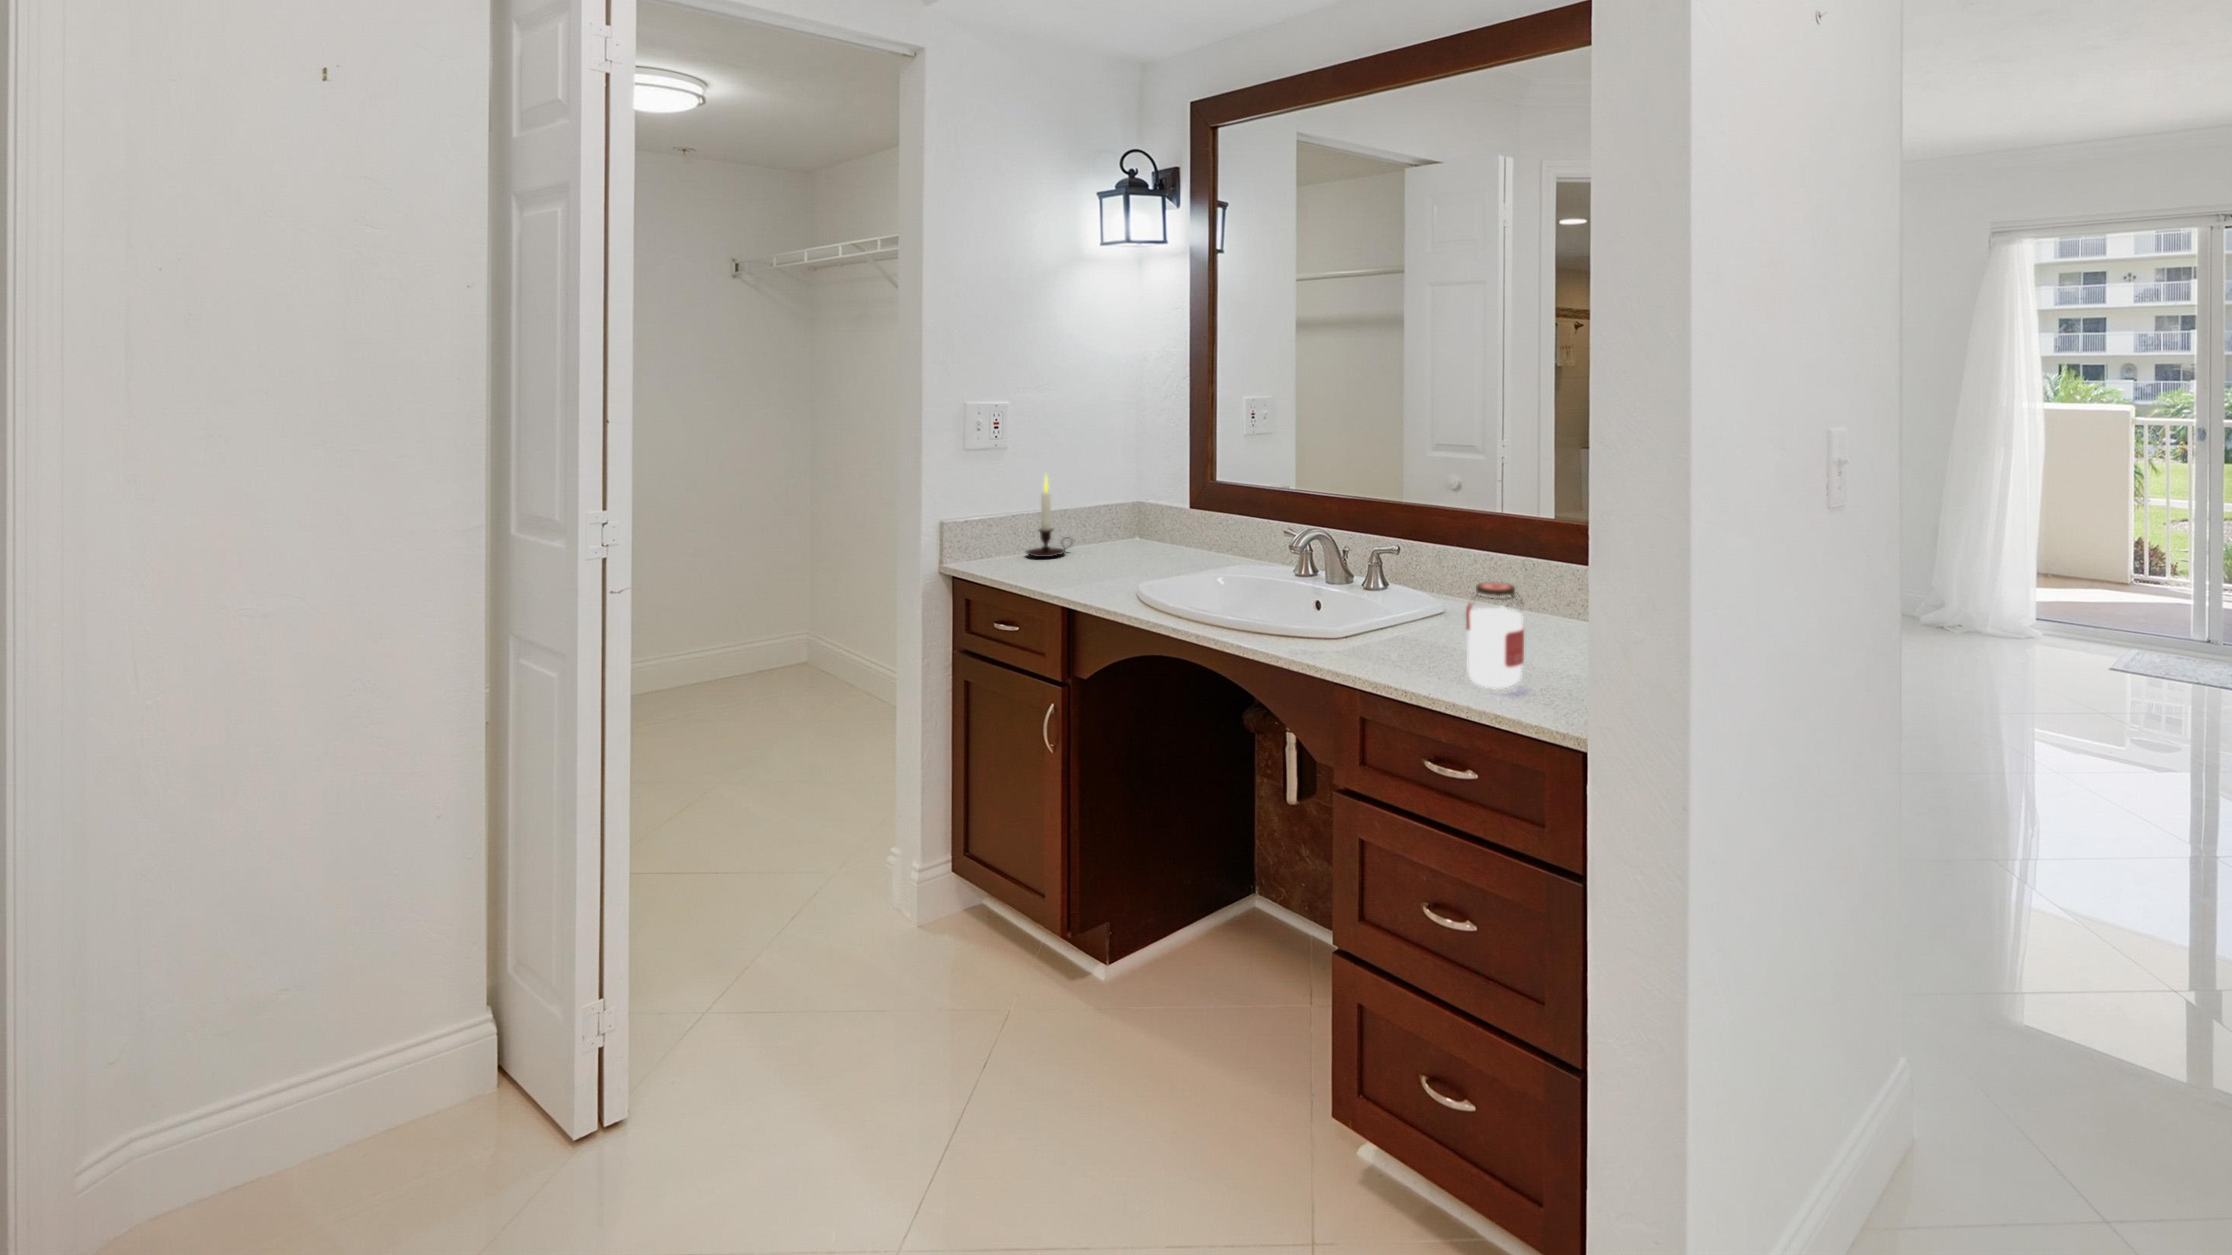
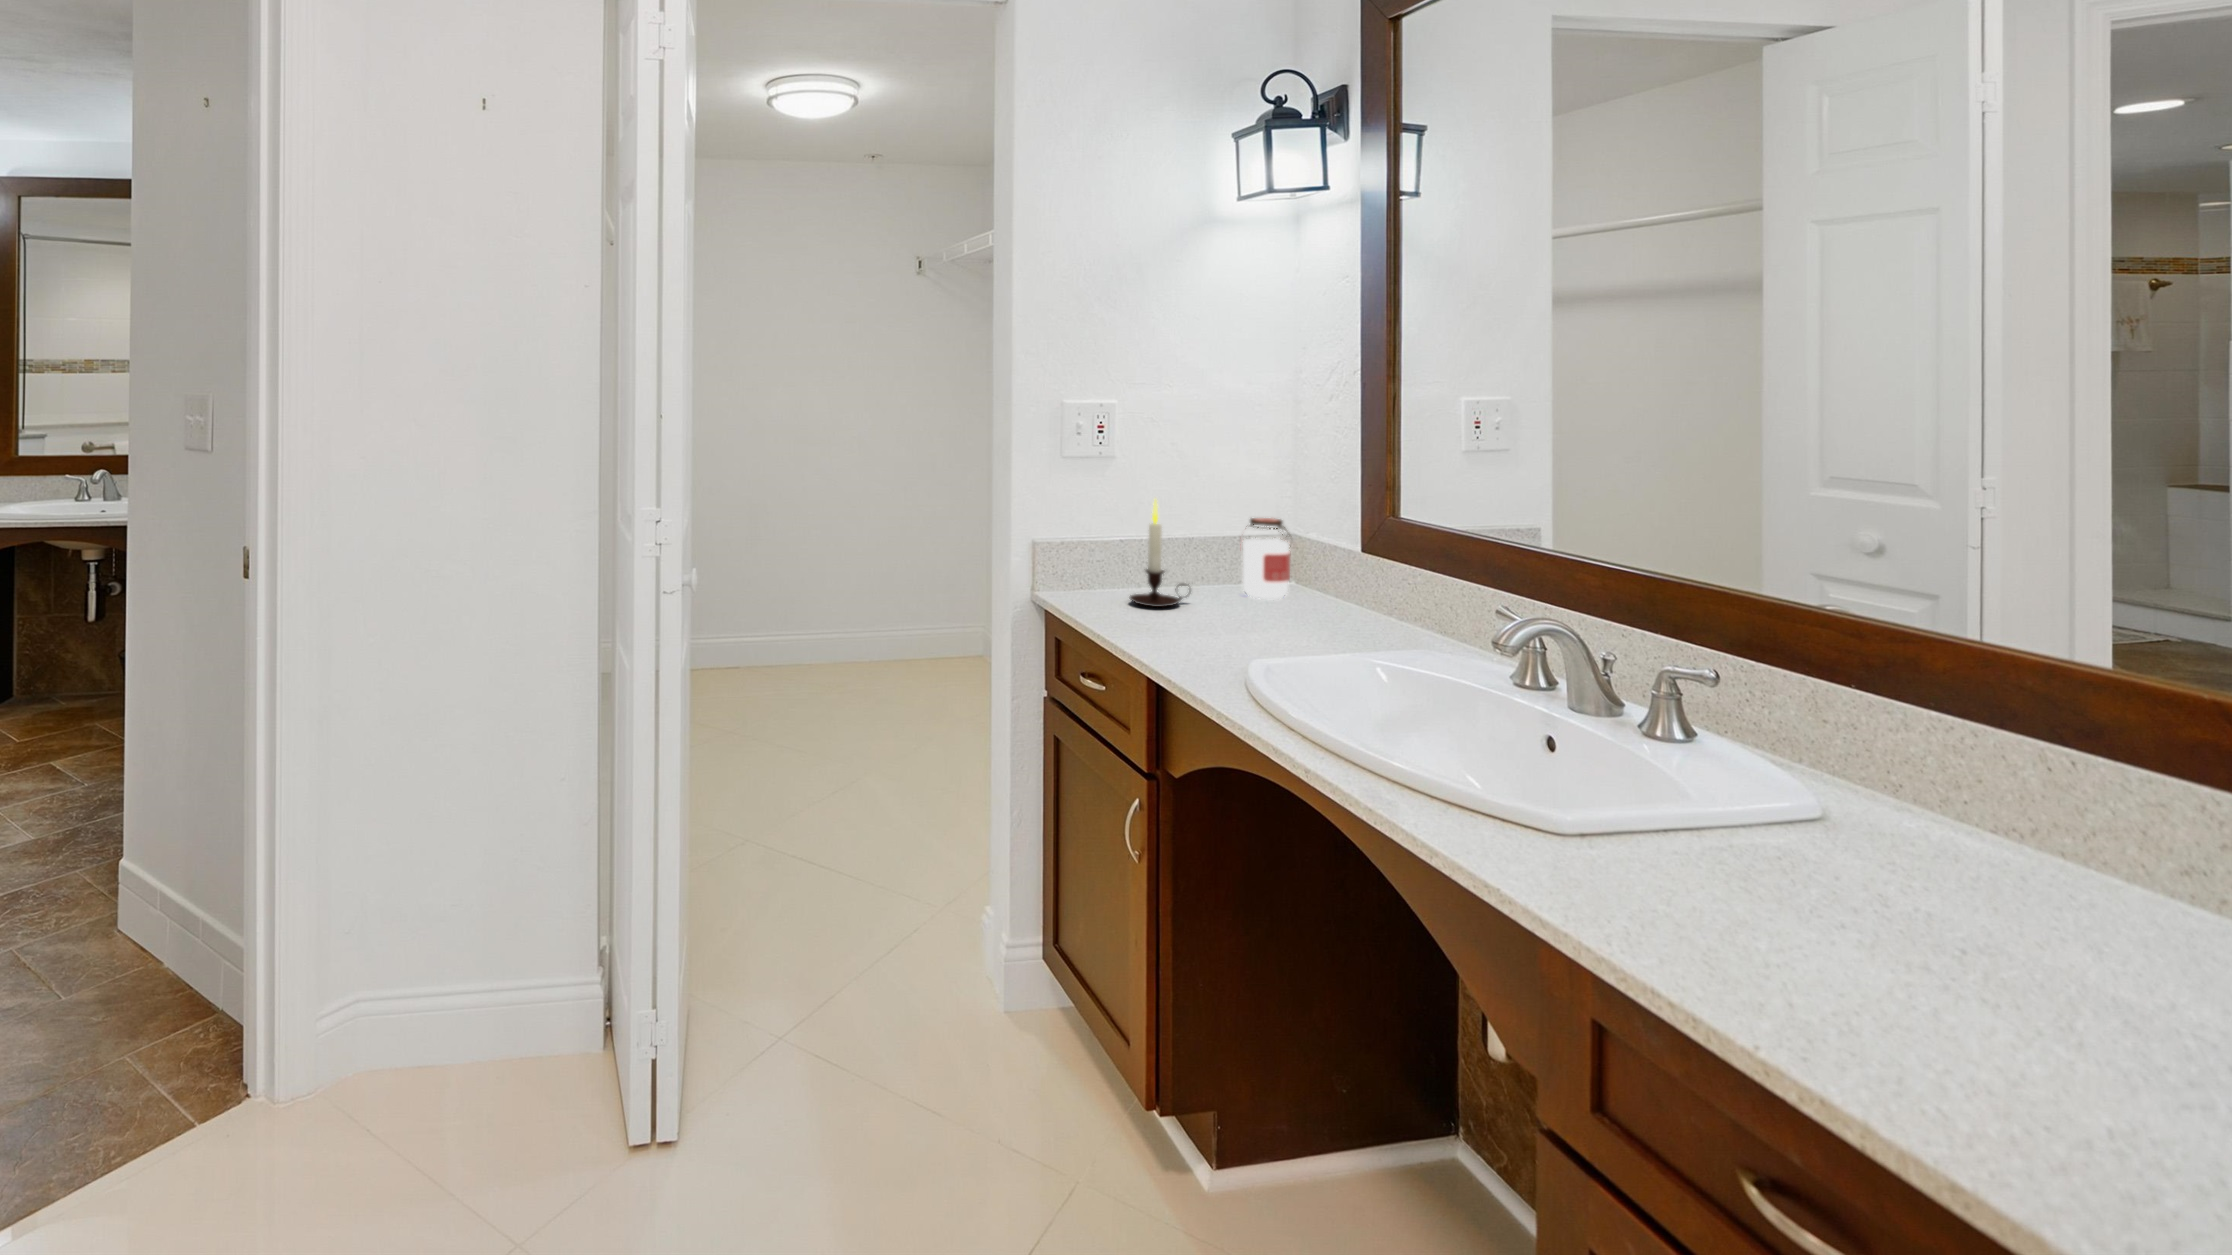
jar: present [1466,582,1524,689] -> present [1240,518,1290,599]

